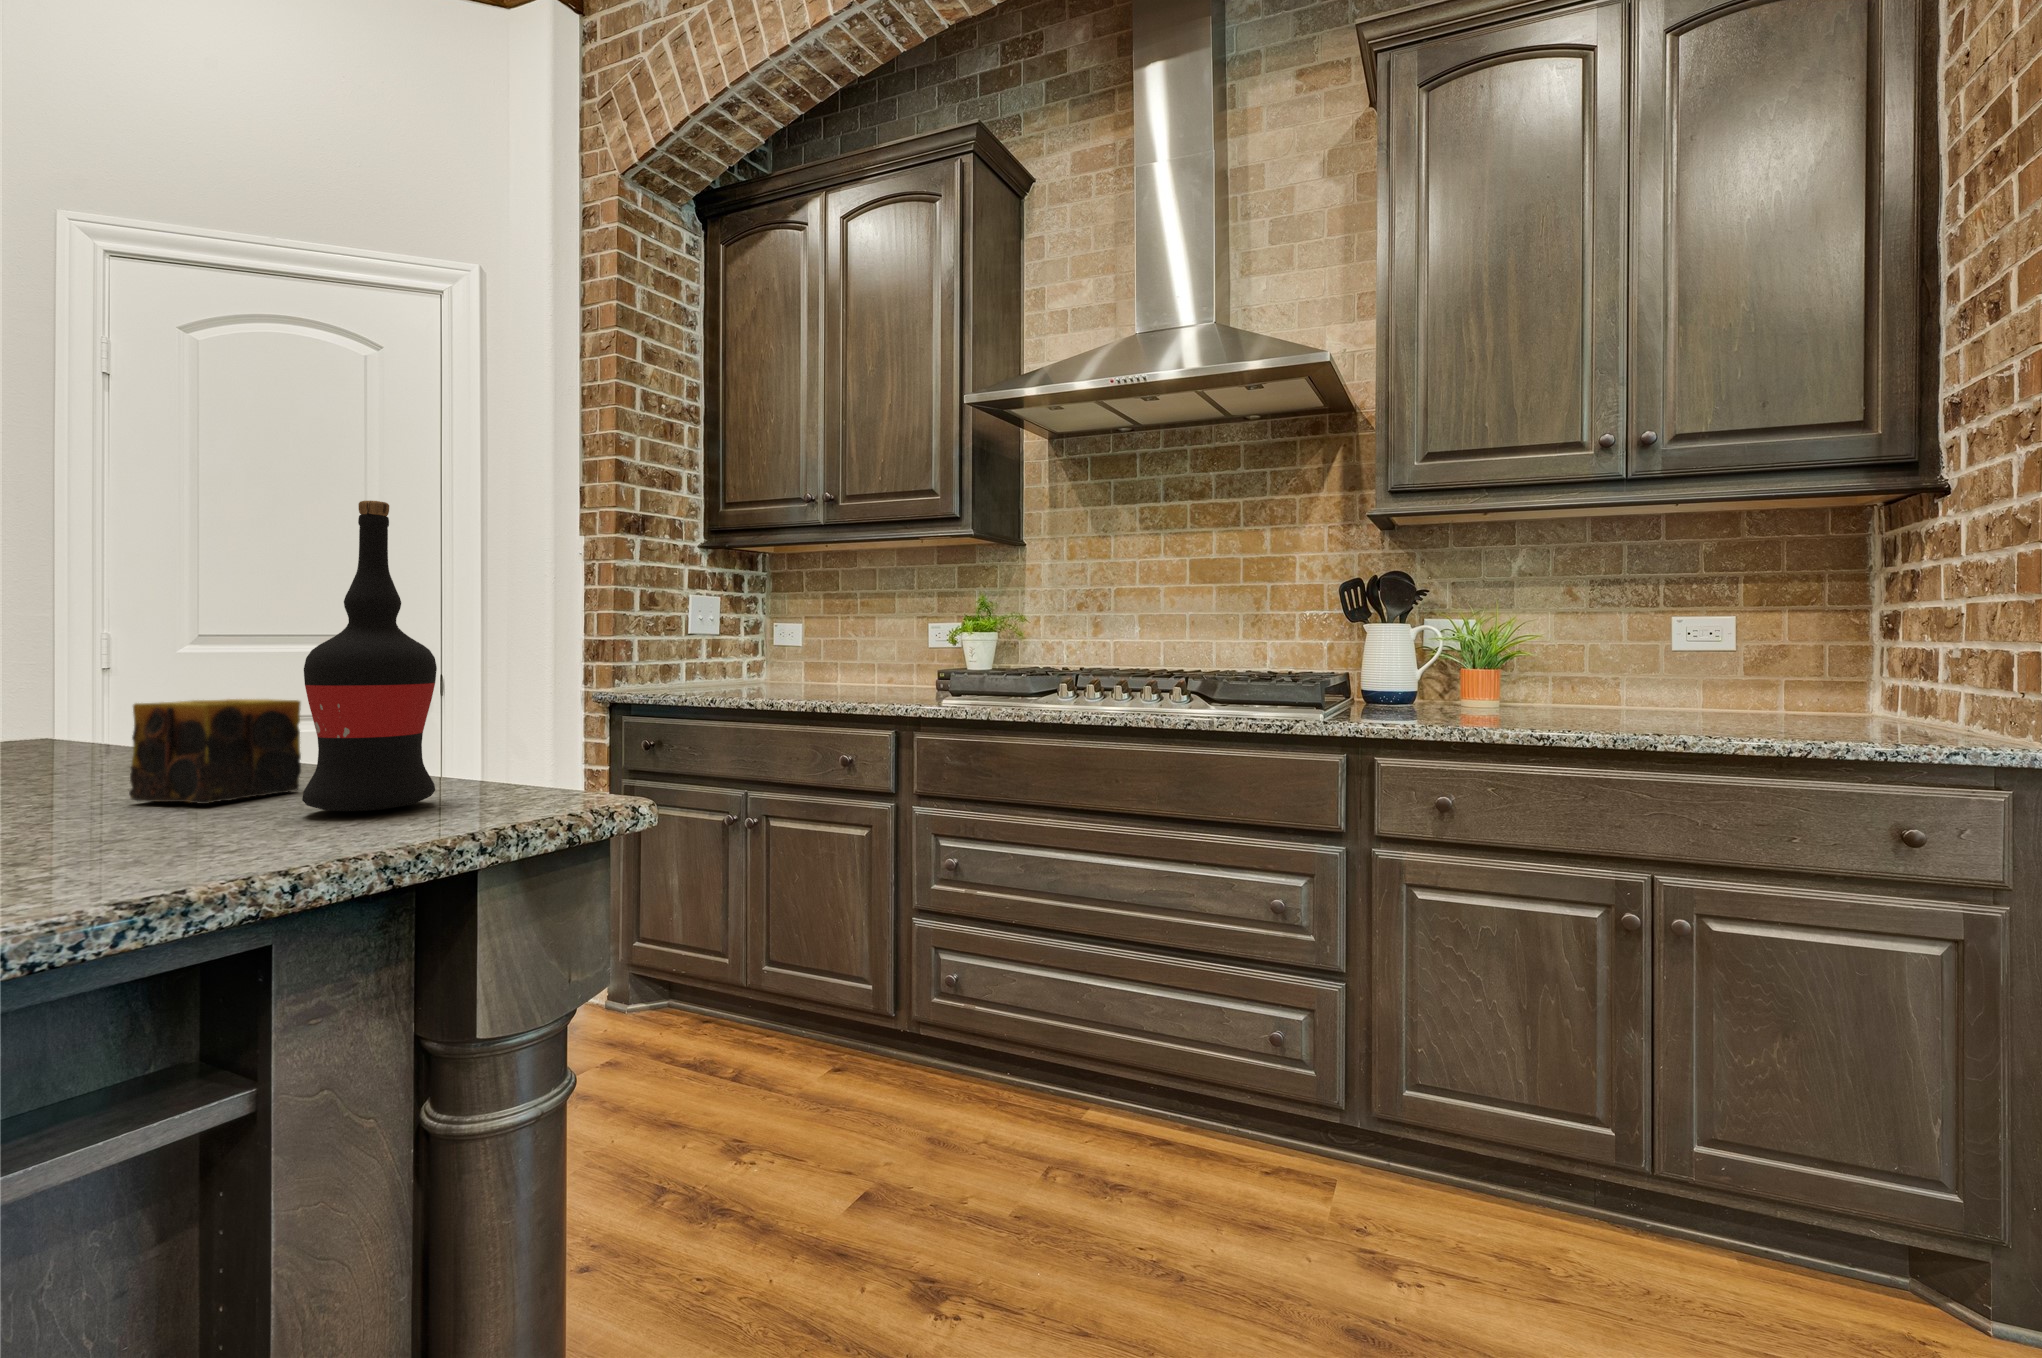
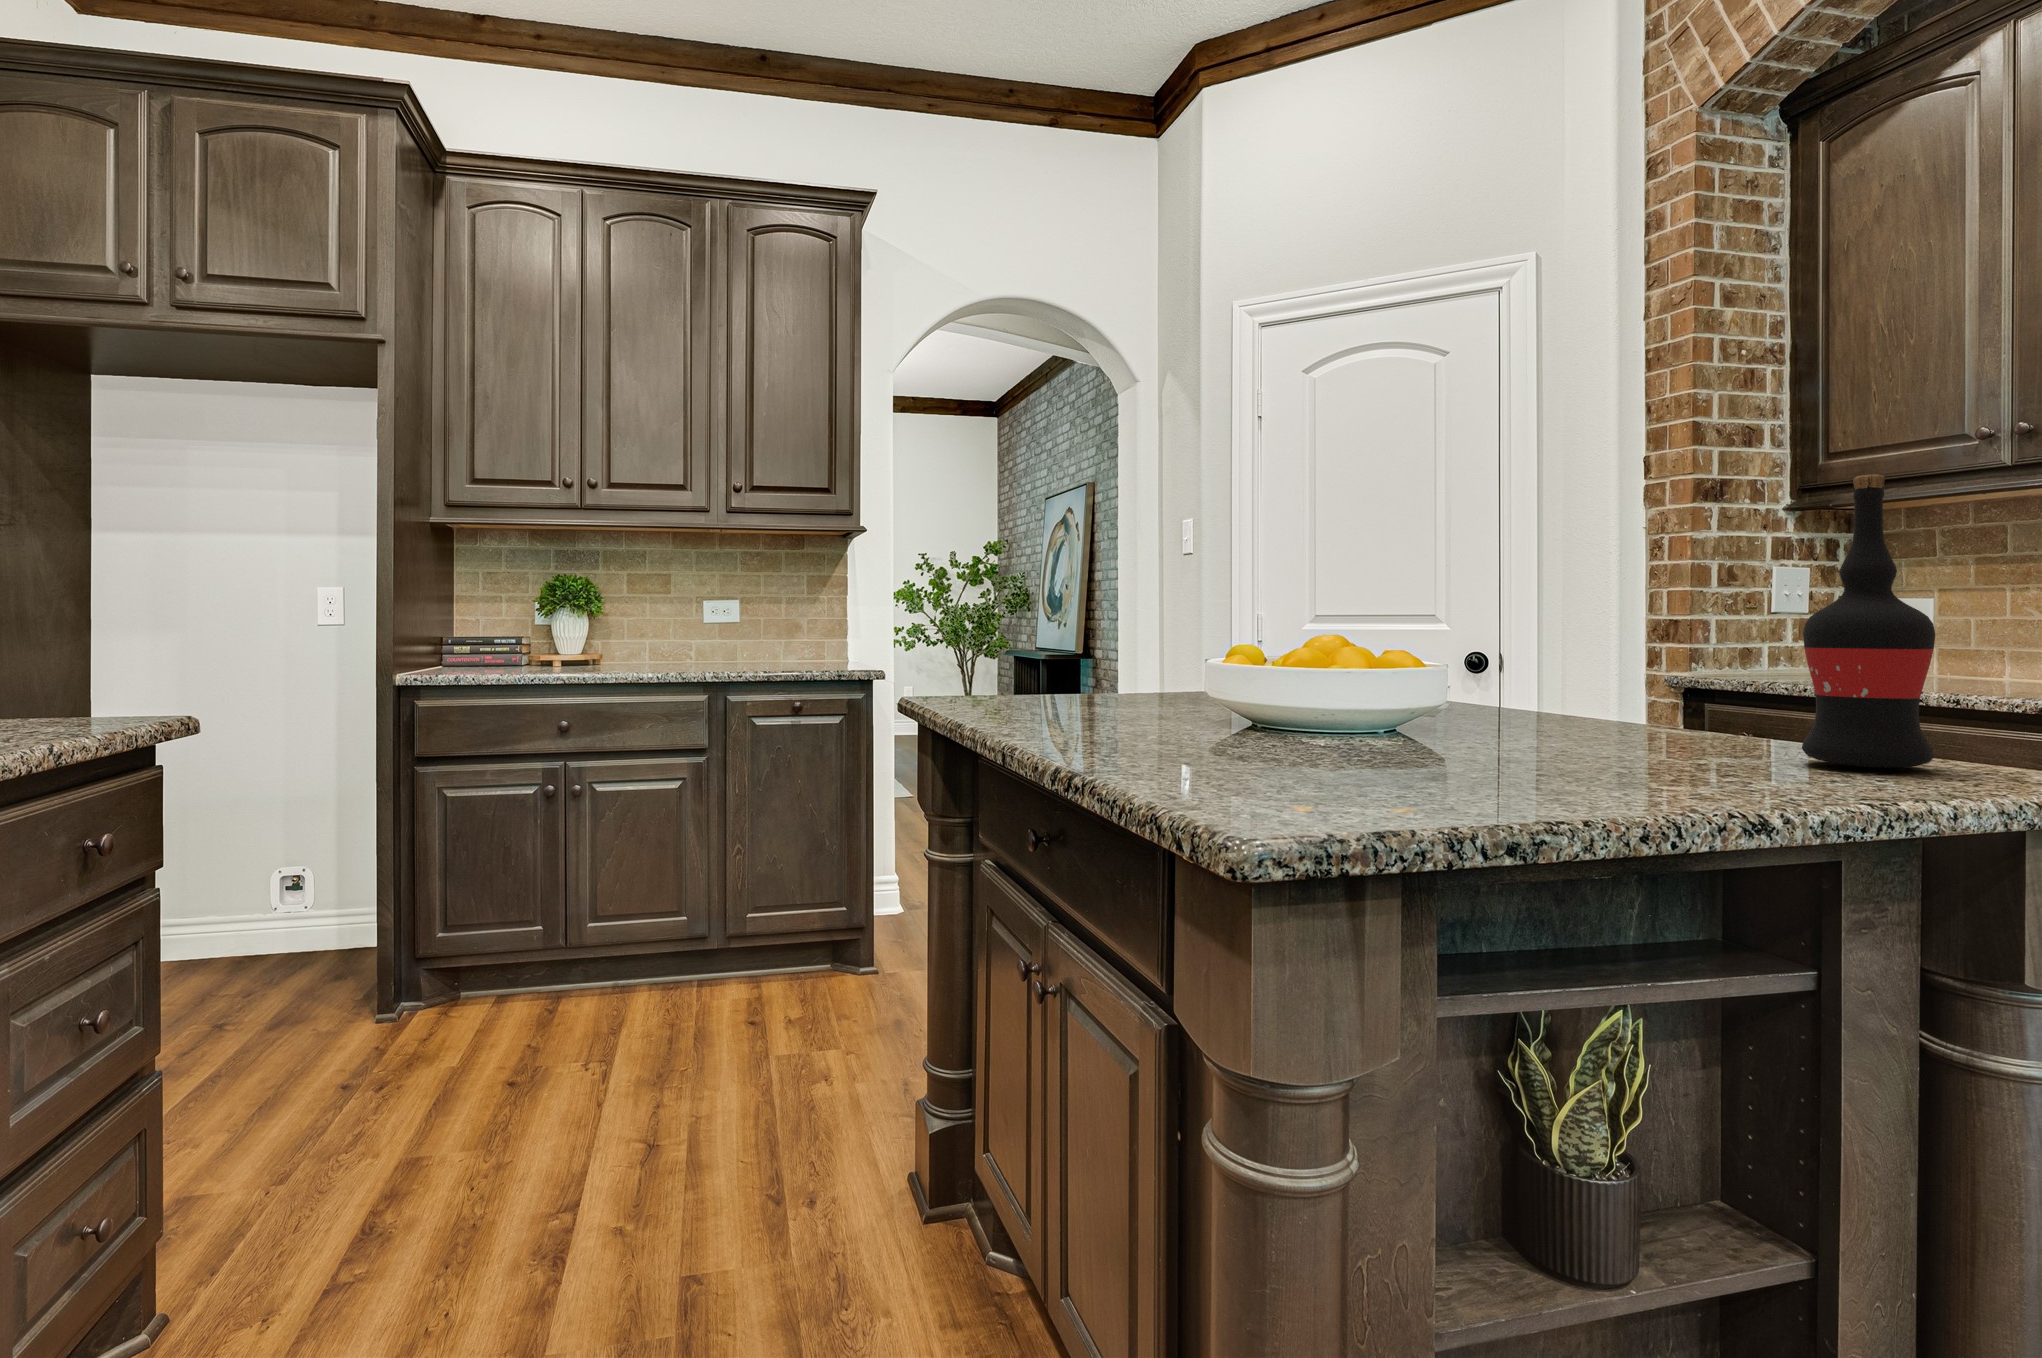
candle: present [129,699,301,804] -> none [1594,662,1723,748]

